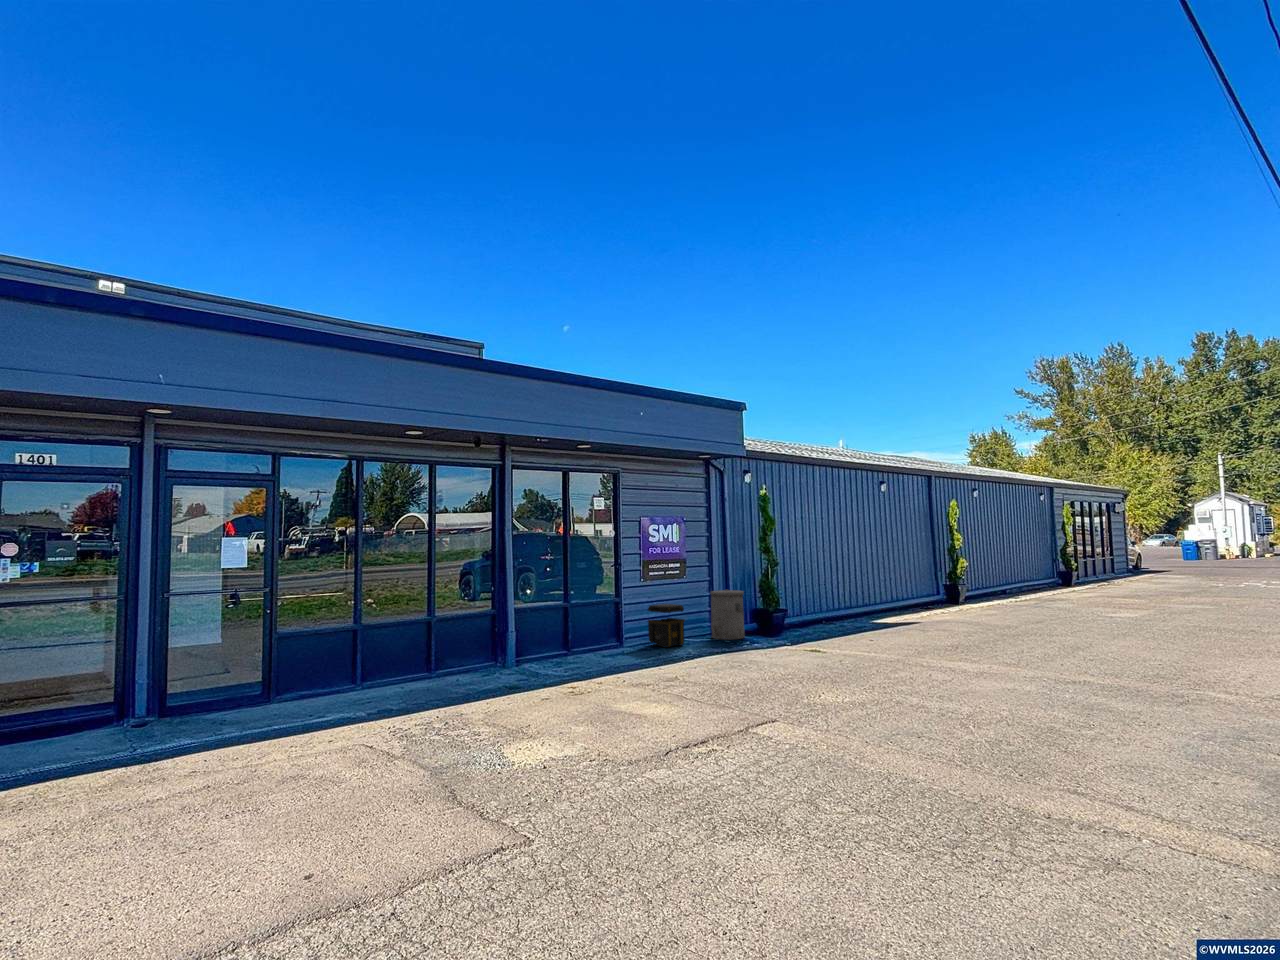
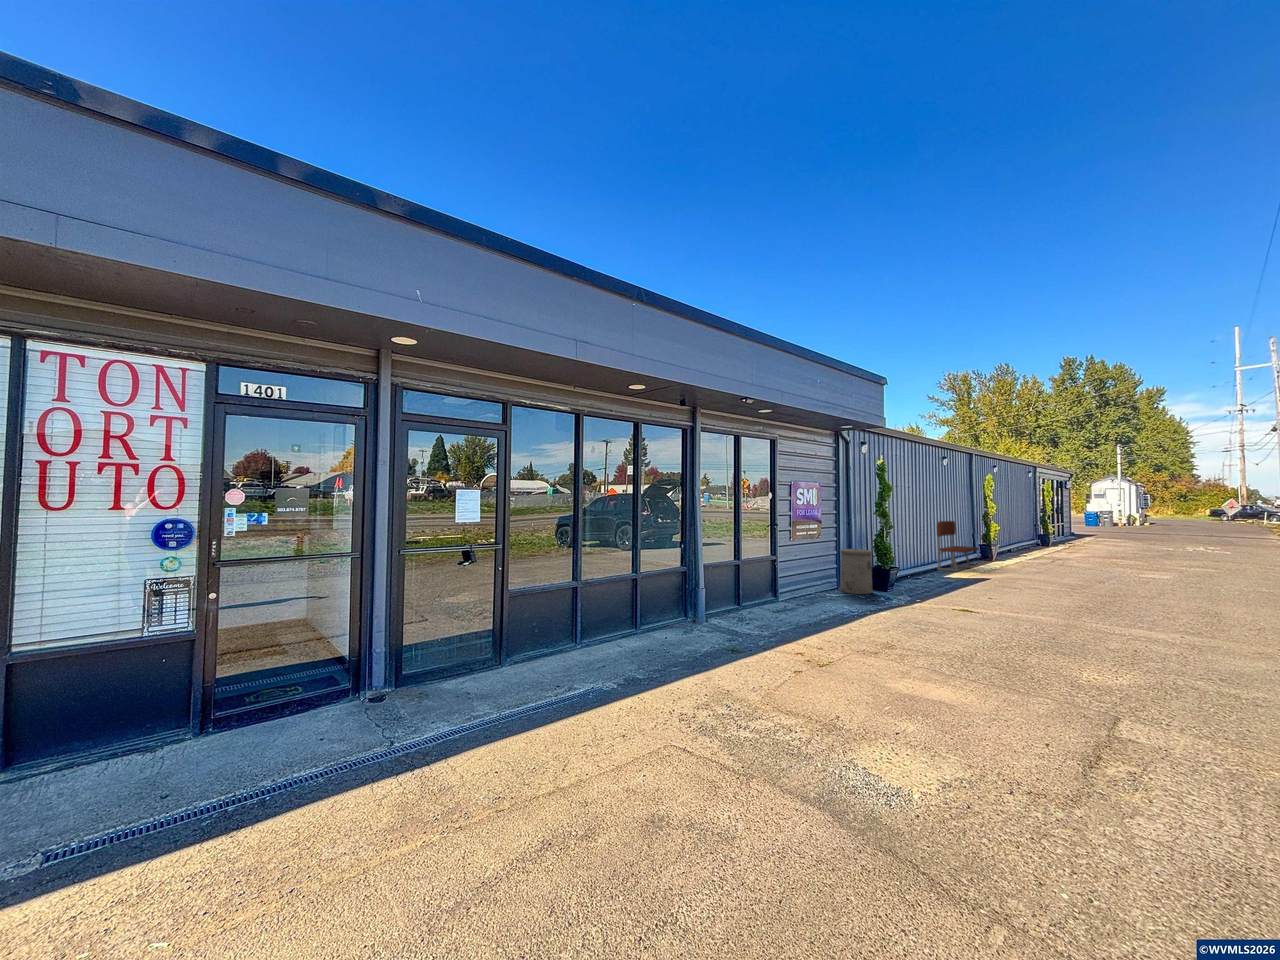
bench: none [864,557,918,616] -> present [937,521,979,572]
toolbox: present [648,604,685,648] -> none [797,561,832,602]

